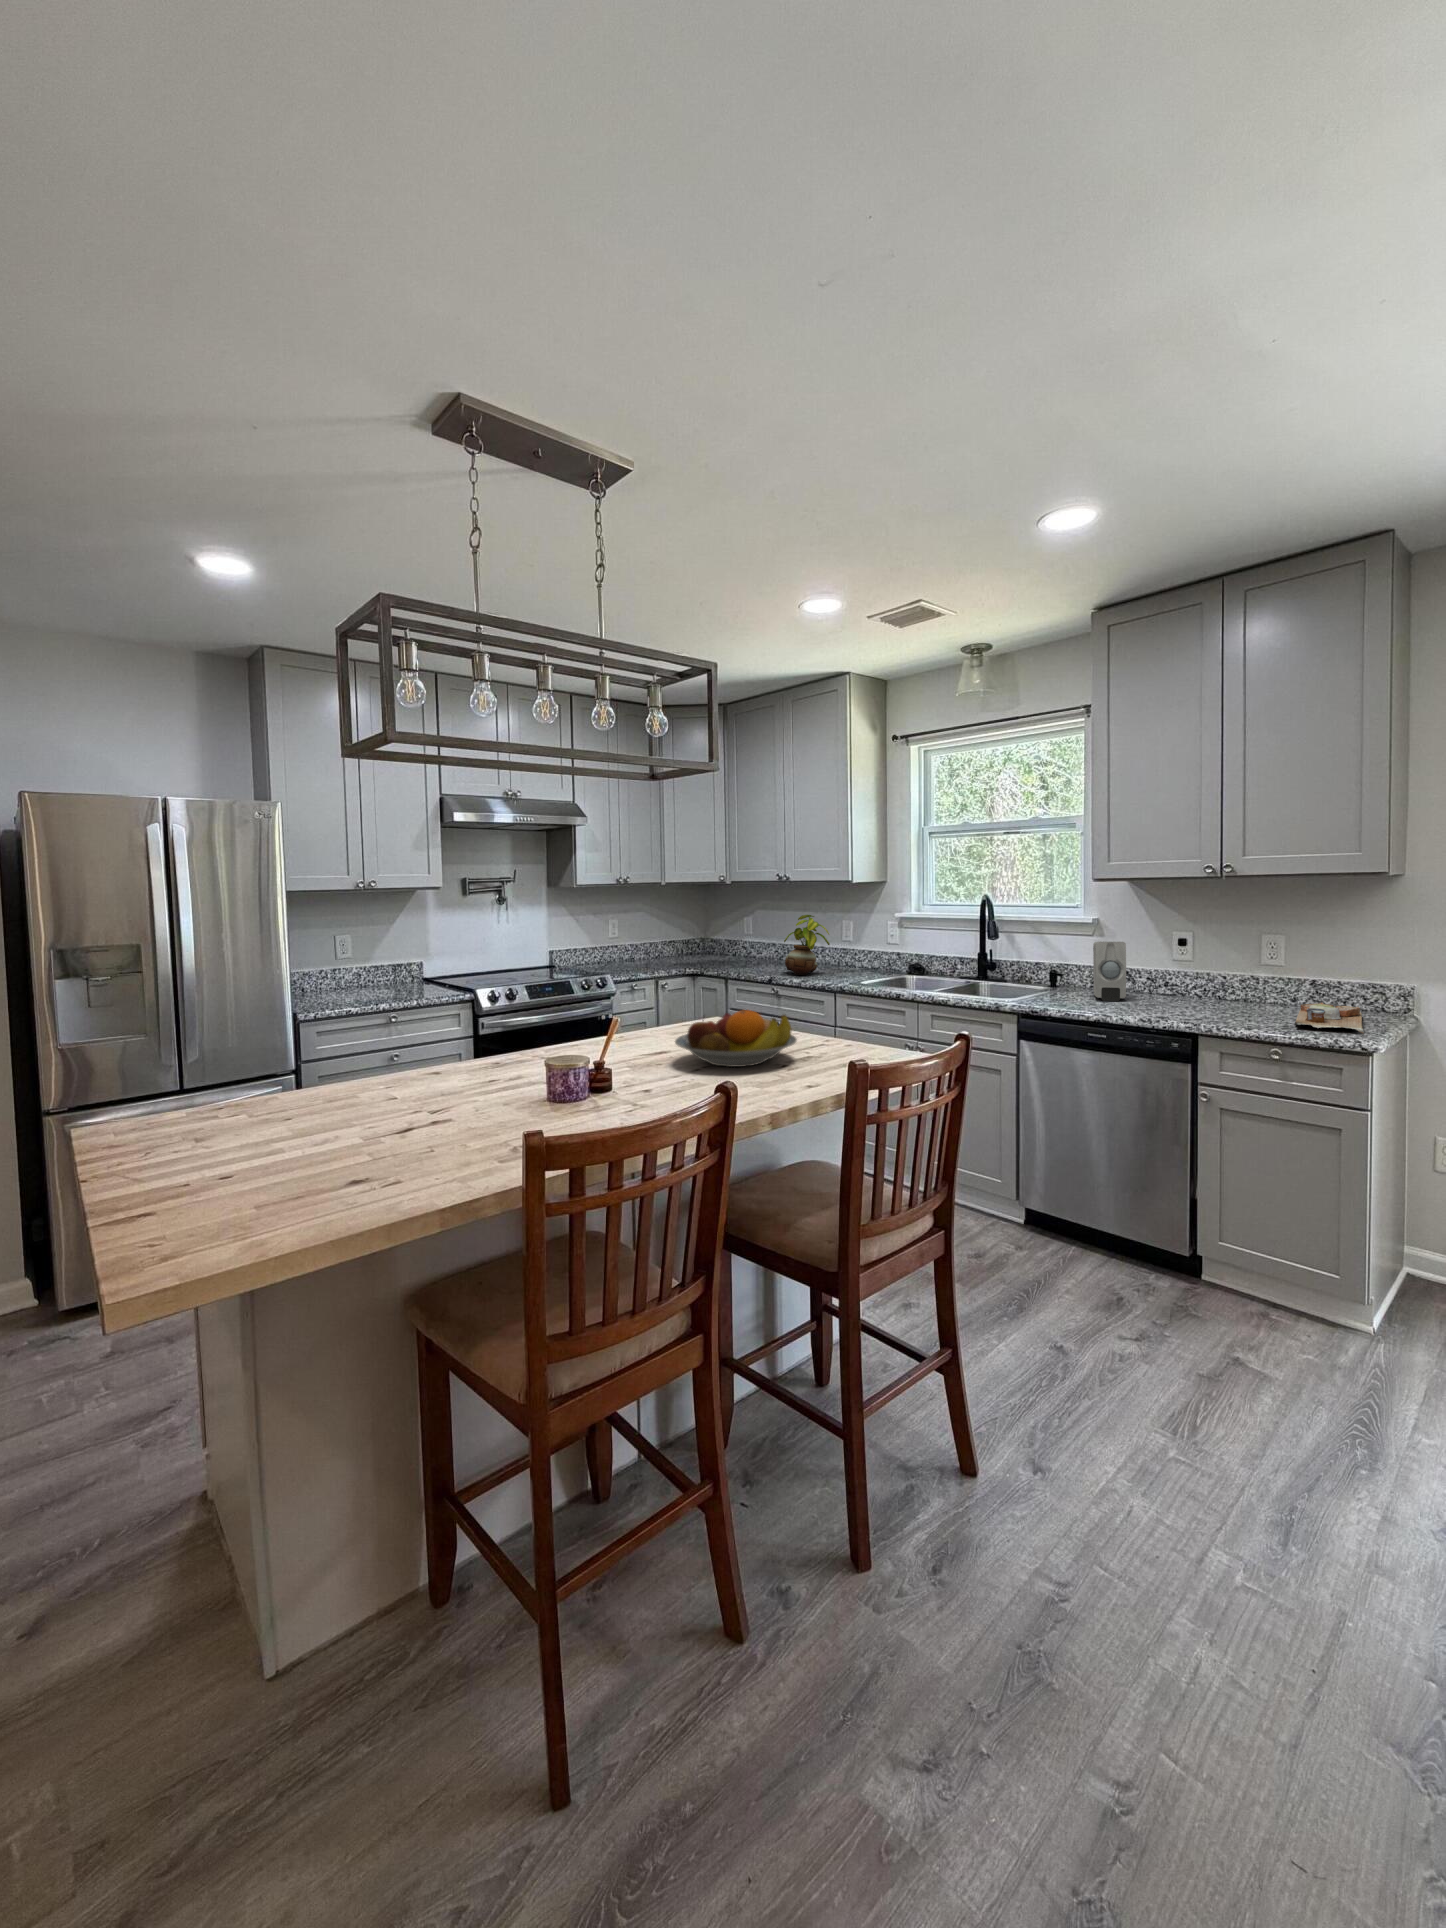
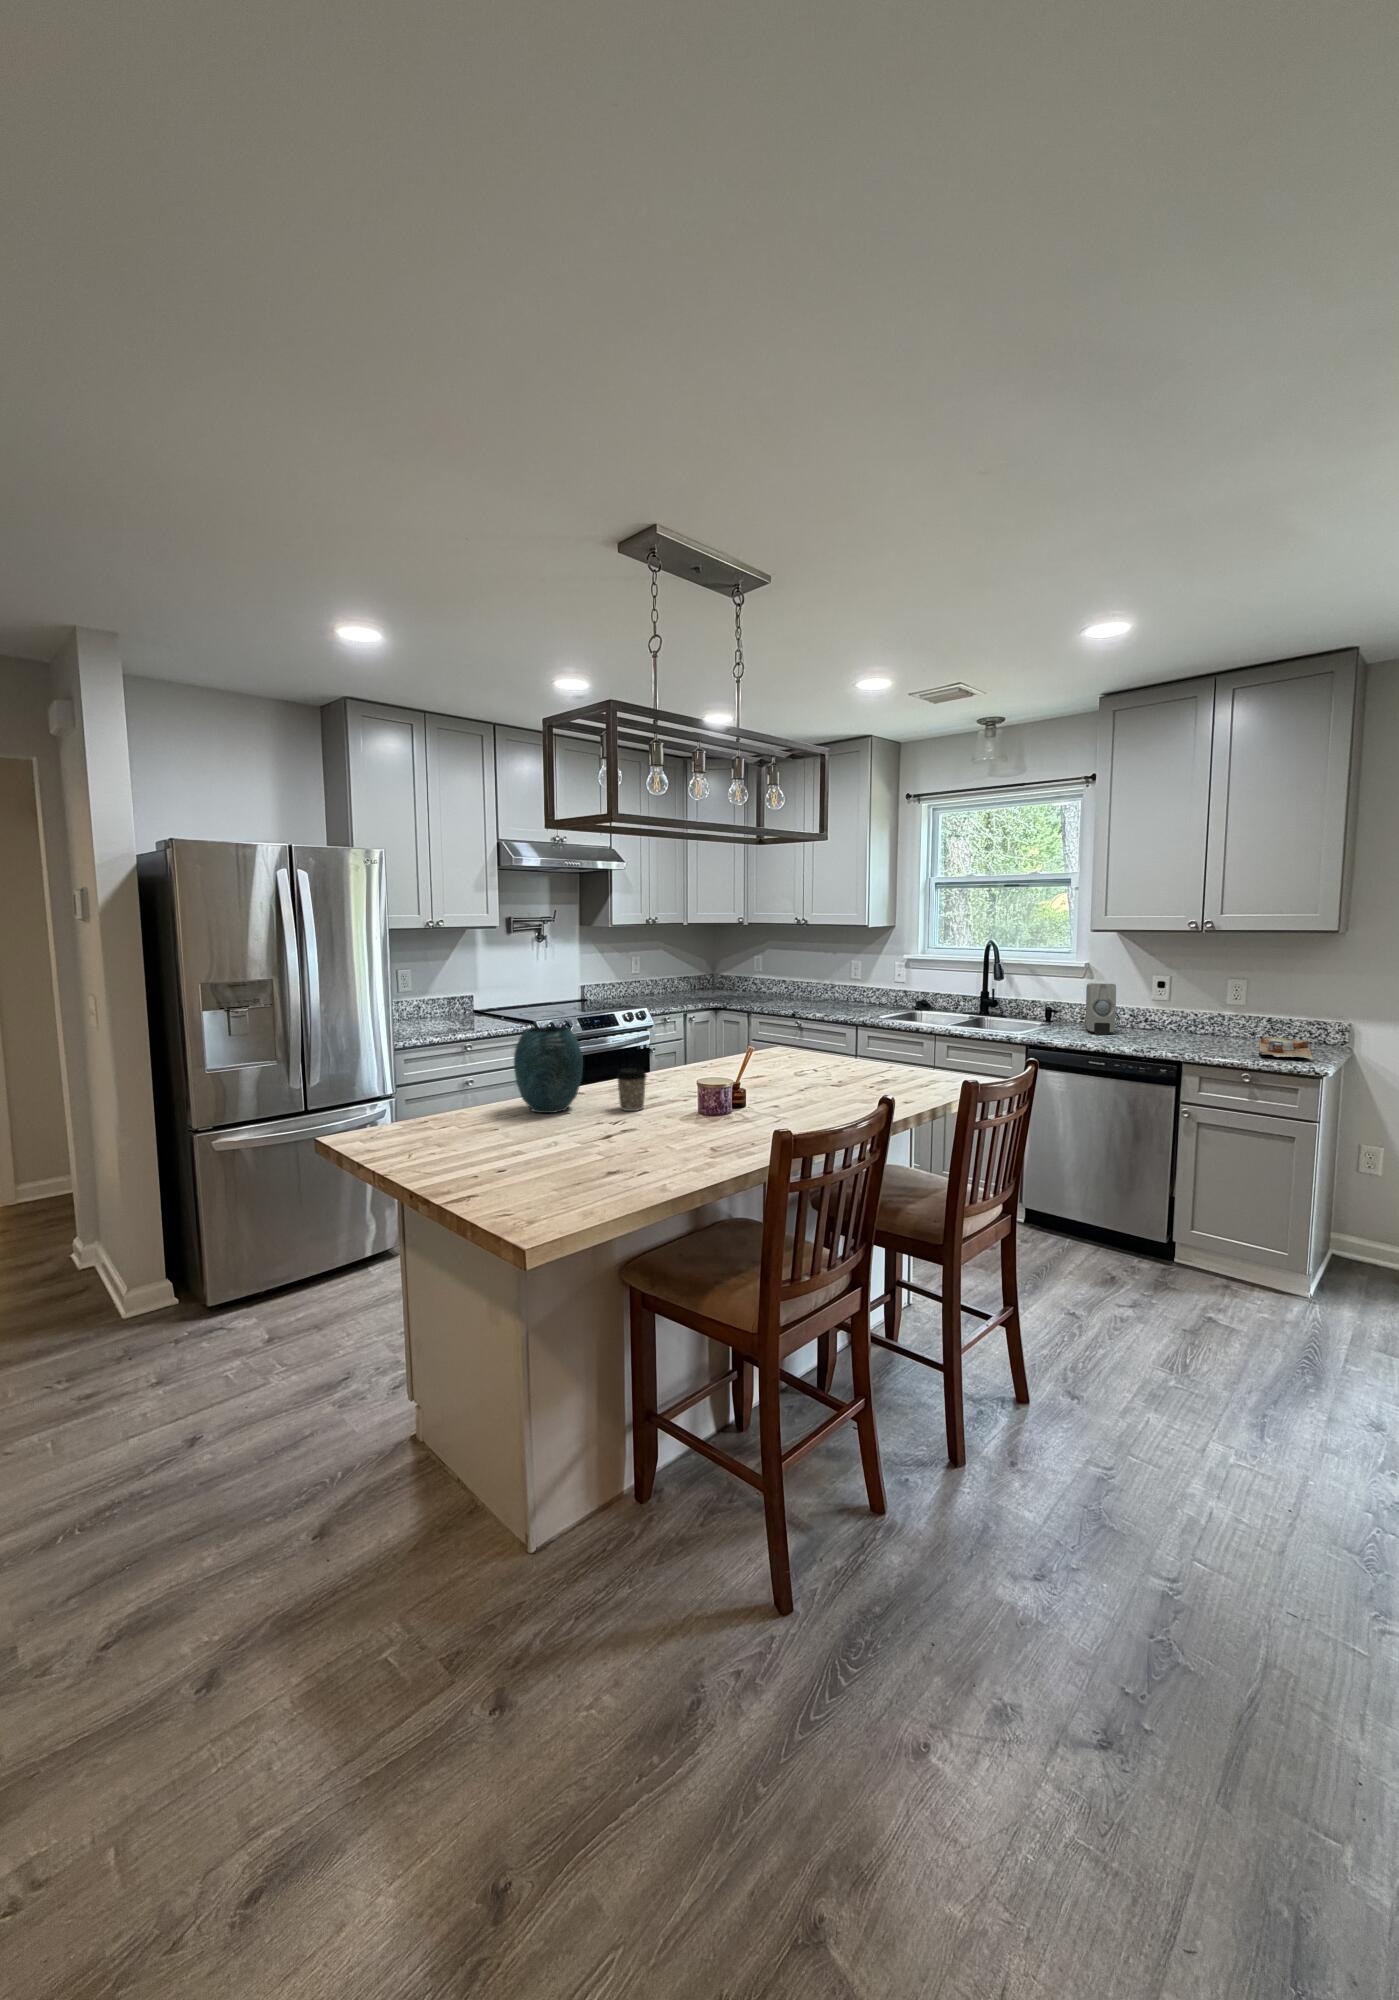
potted plant: present [784,915,830,975] -> none [801,955,845,1009]
vase: none [335,994,423,1098] -> present [514,1026,583,1113]
fruit bowl: present [675,1010,797,1067] -> none [778,1041,881,1088]
coffee cup: none [456,1043,493,1096] -> present [617,1068,646,1111]

